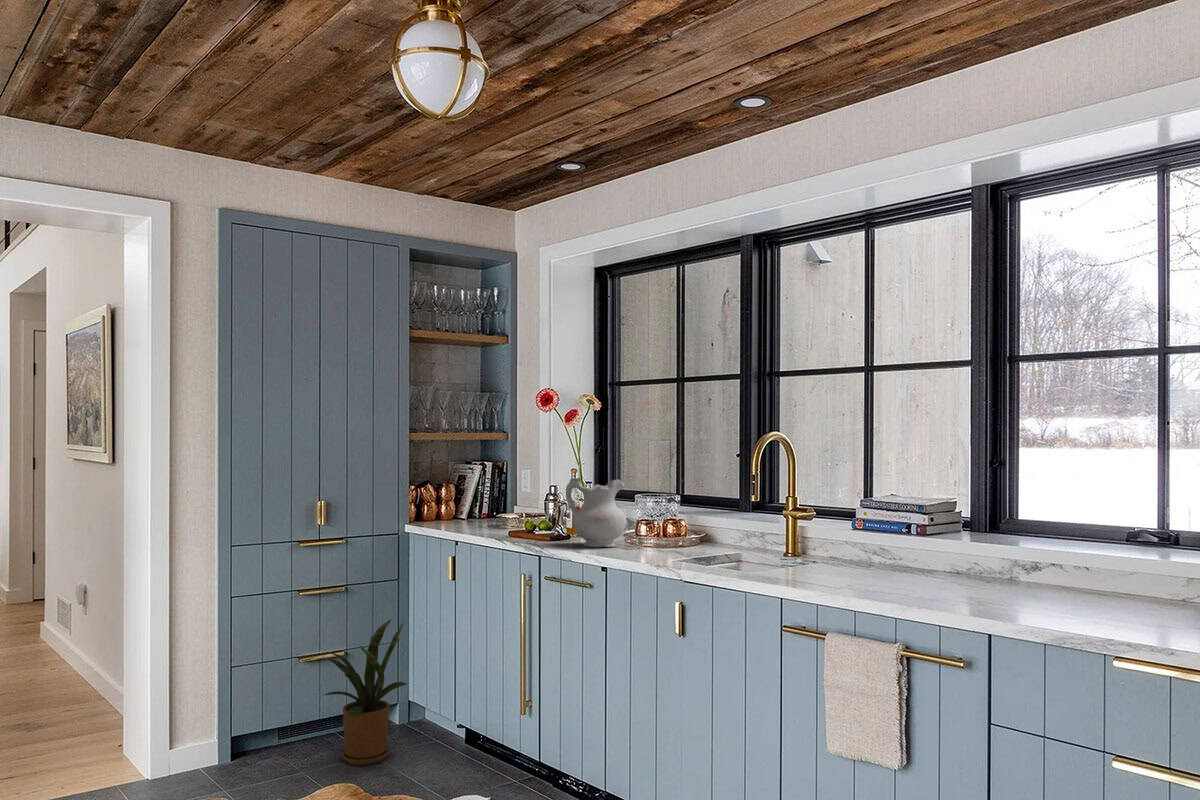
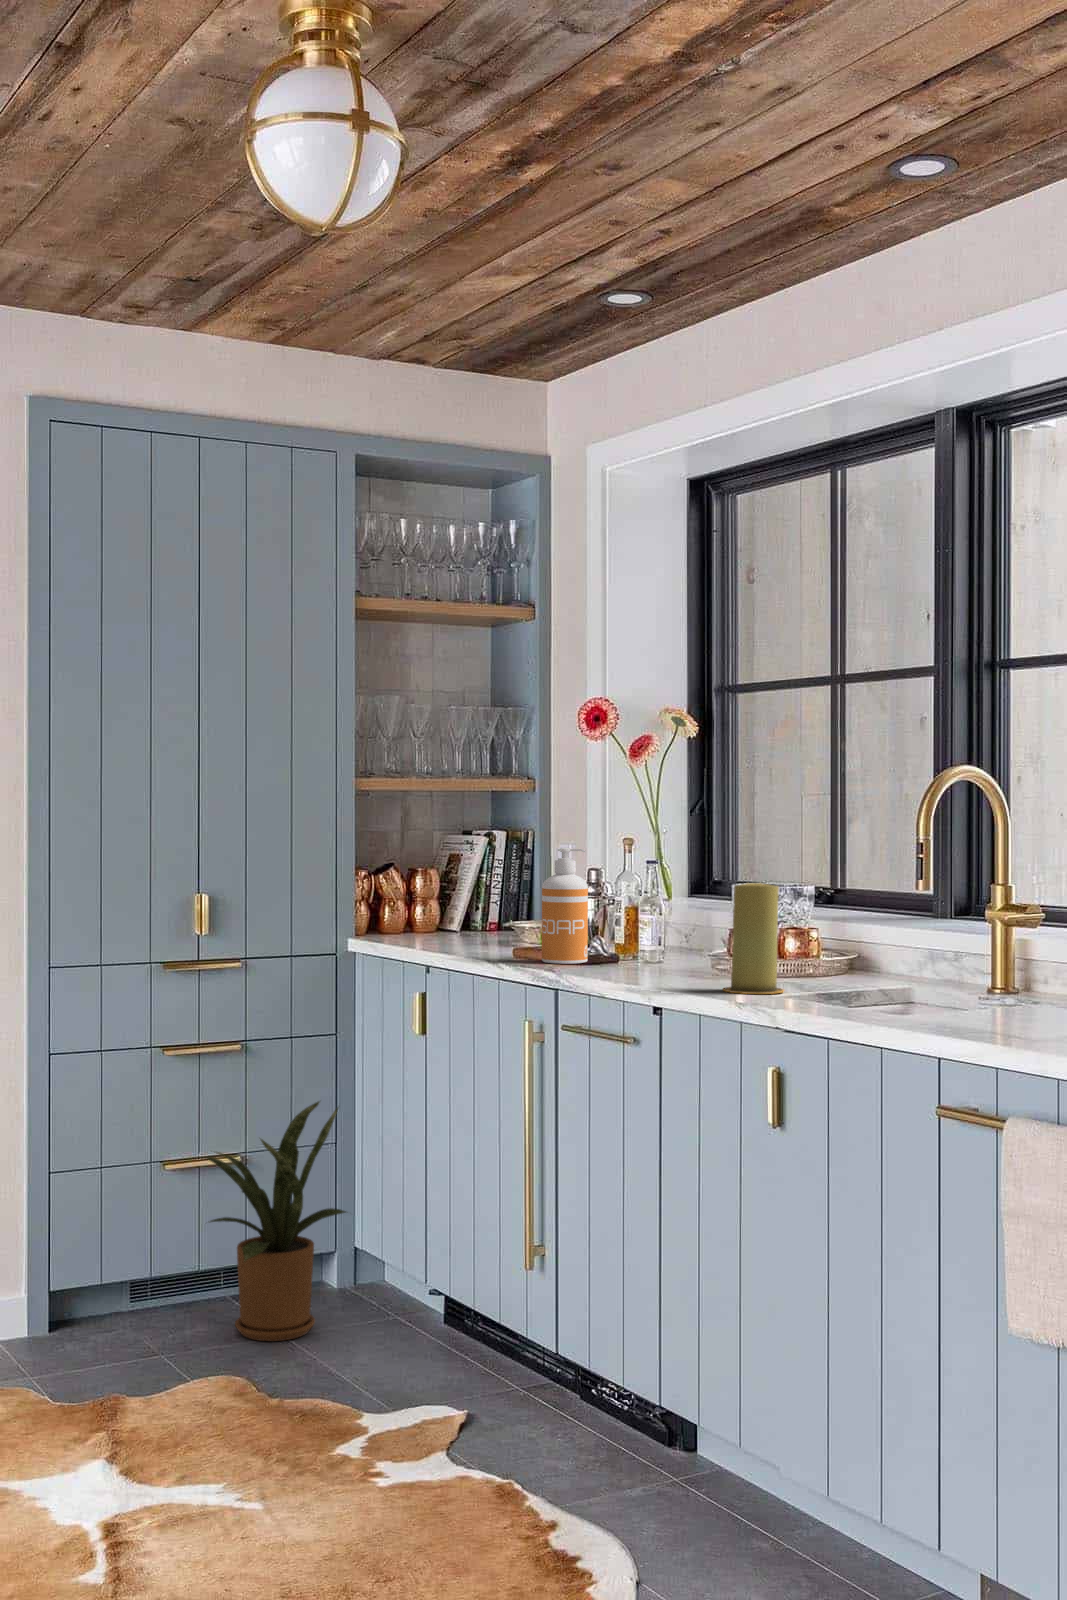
soap dispenser: none [527,473,553,540] -> present [542,848,588,964]
ceramic pitcher: present [566,478,626,547] -> none [602,853,709,976]
candle: none [642,496,676,560] -> present [723,883,784,994]

